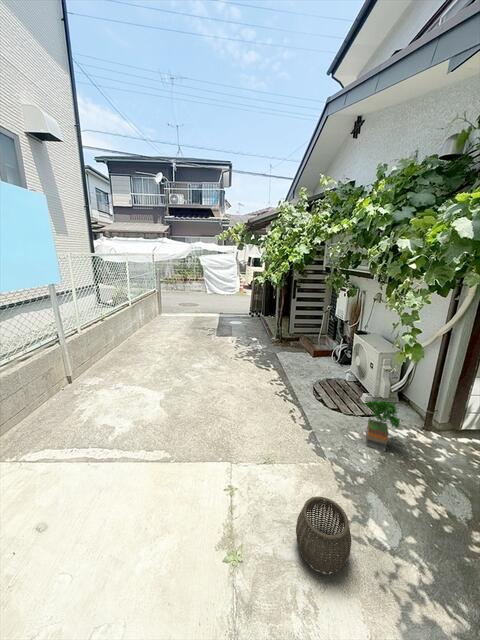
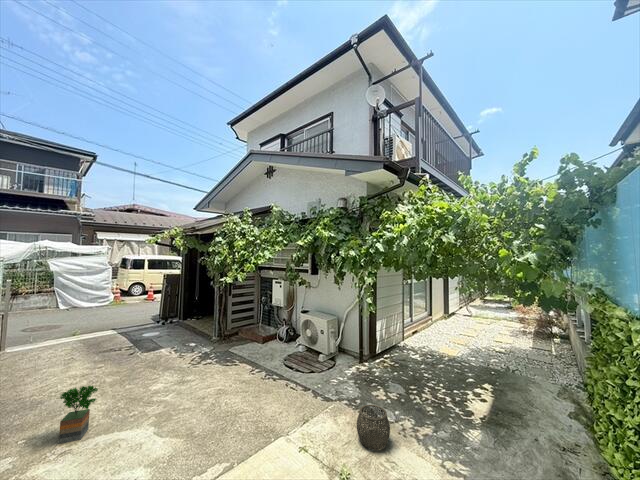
potted tree: present [366,400,400,451] -> present [58,386,98,444]

